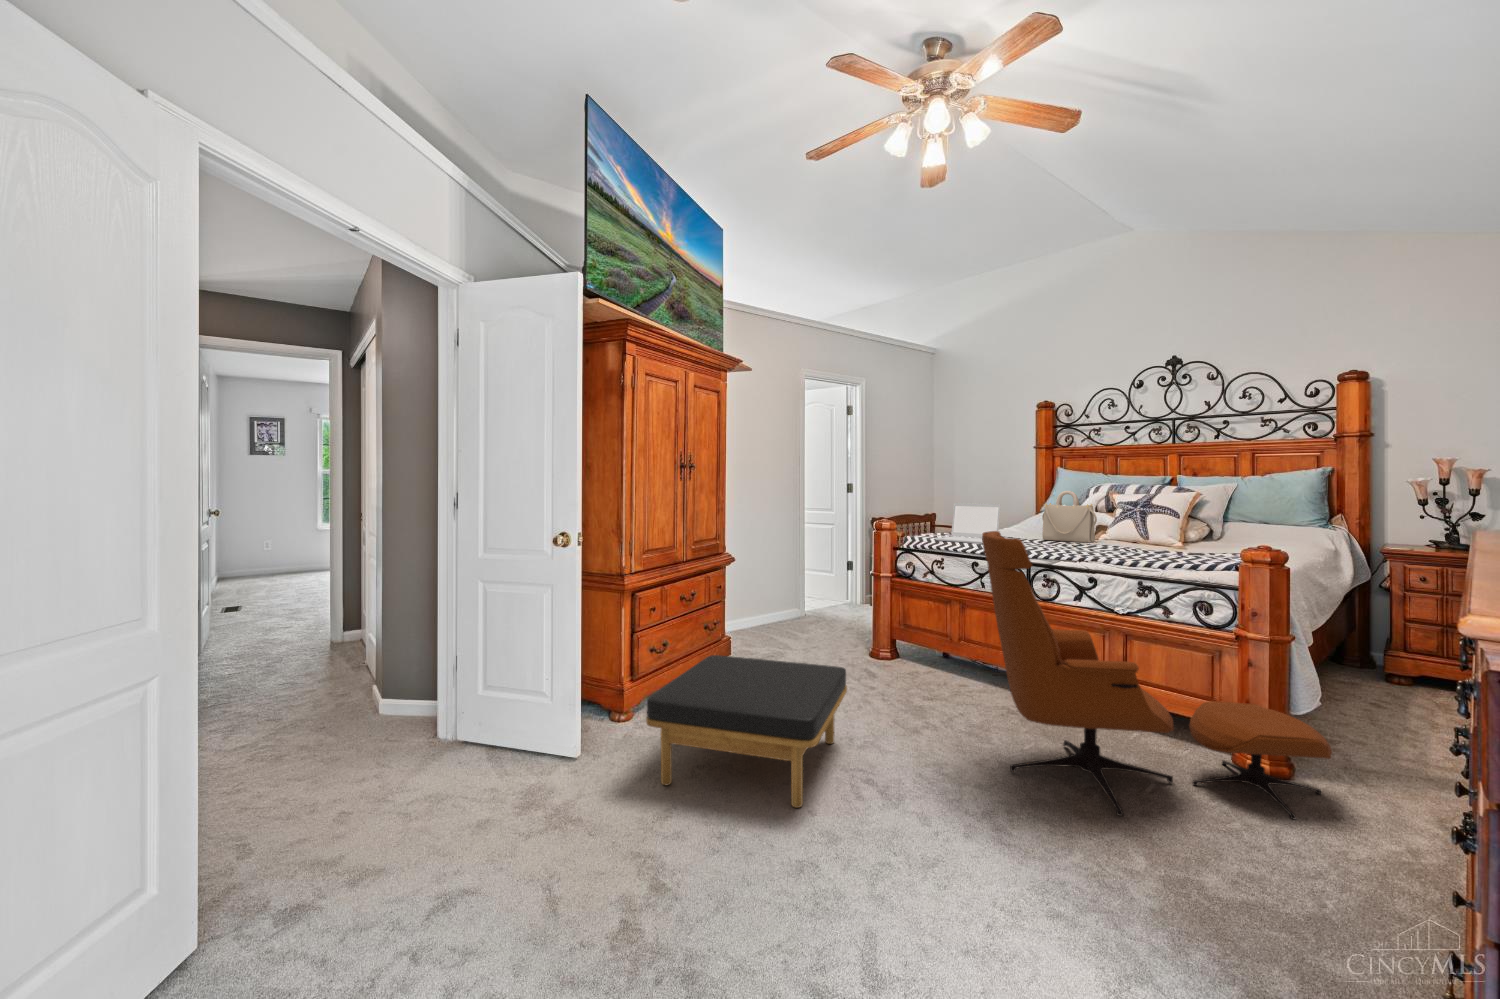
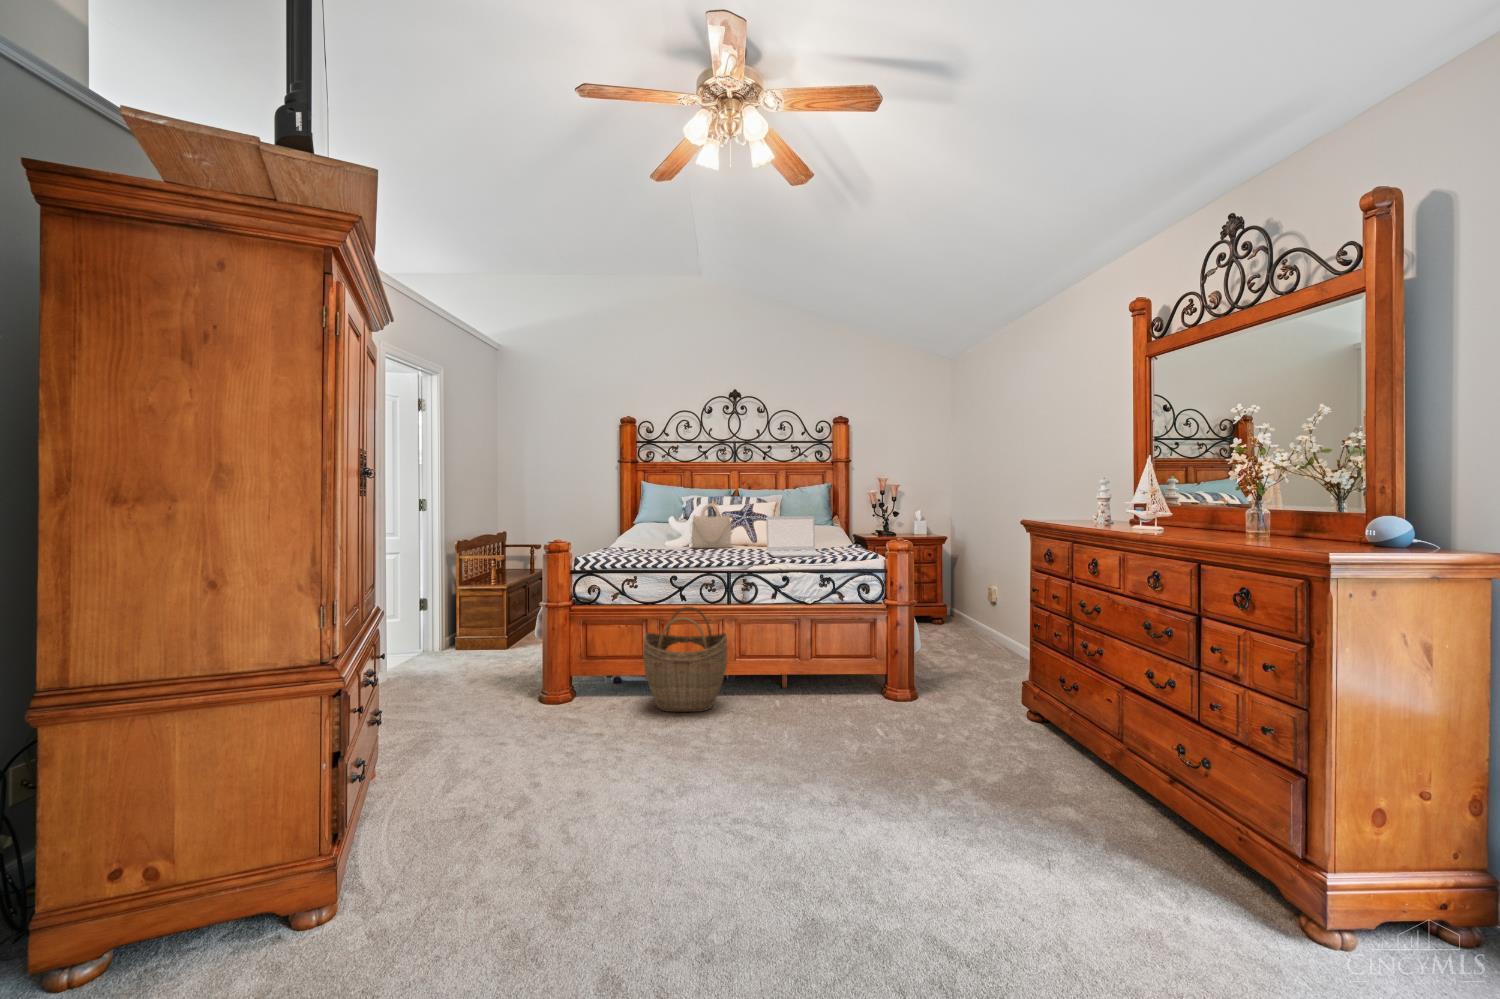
laptop: present [936,503,1000,544] -> present [766,516,823,557]
lounge chair: present [982,531,1332,819] -> none [775,545,960,756]
woven basket: none [919,595,1010,704] -> present [643,607,727,712]
ottoman: present [646,655,847,808] -> none [500,706,752,925]

